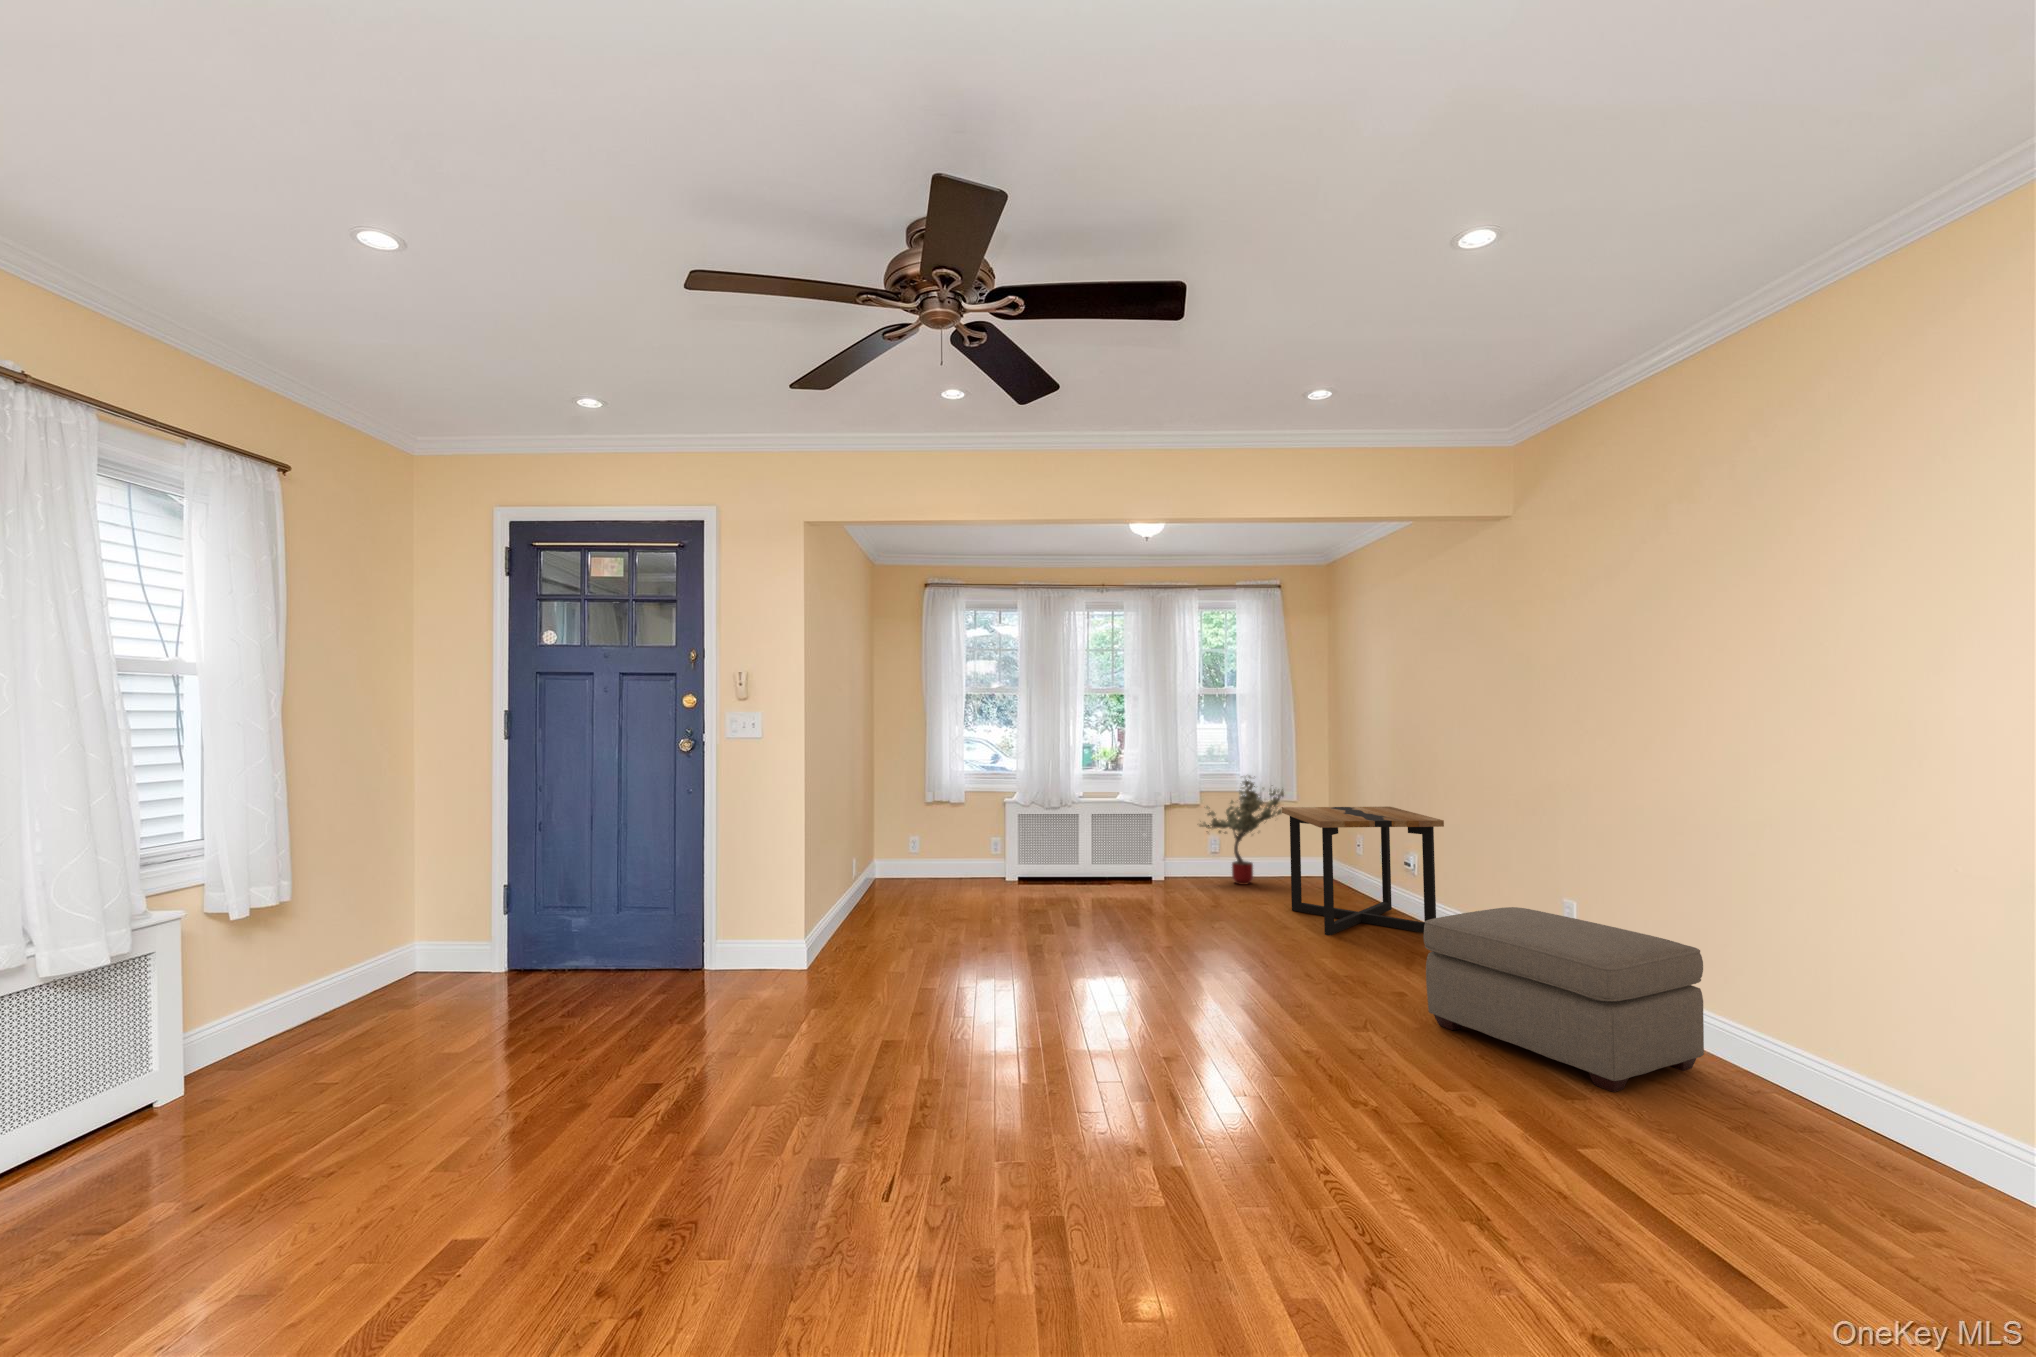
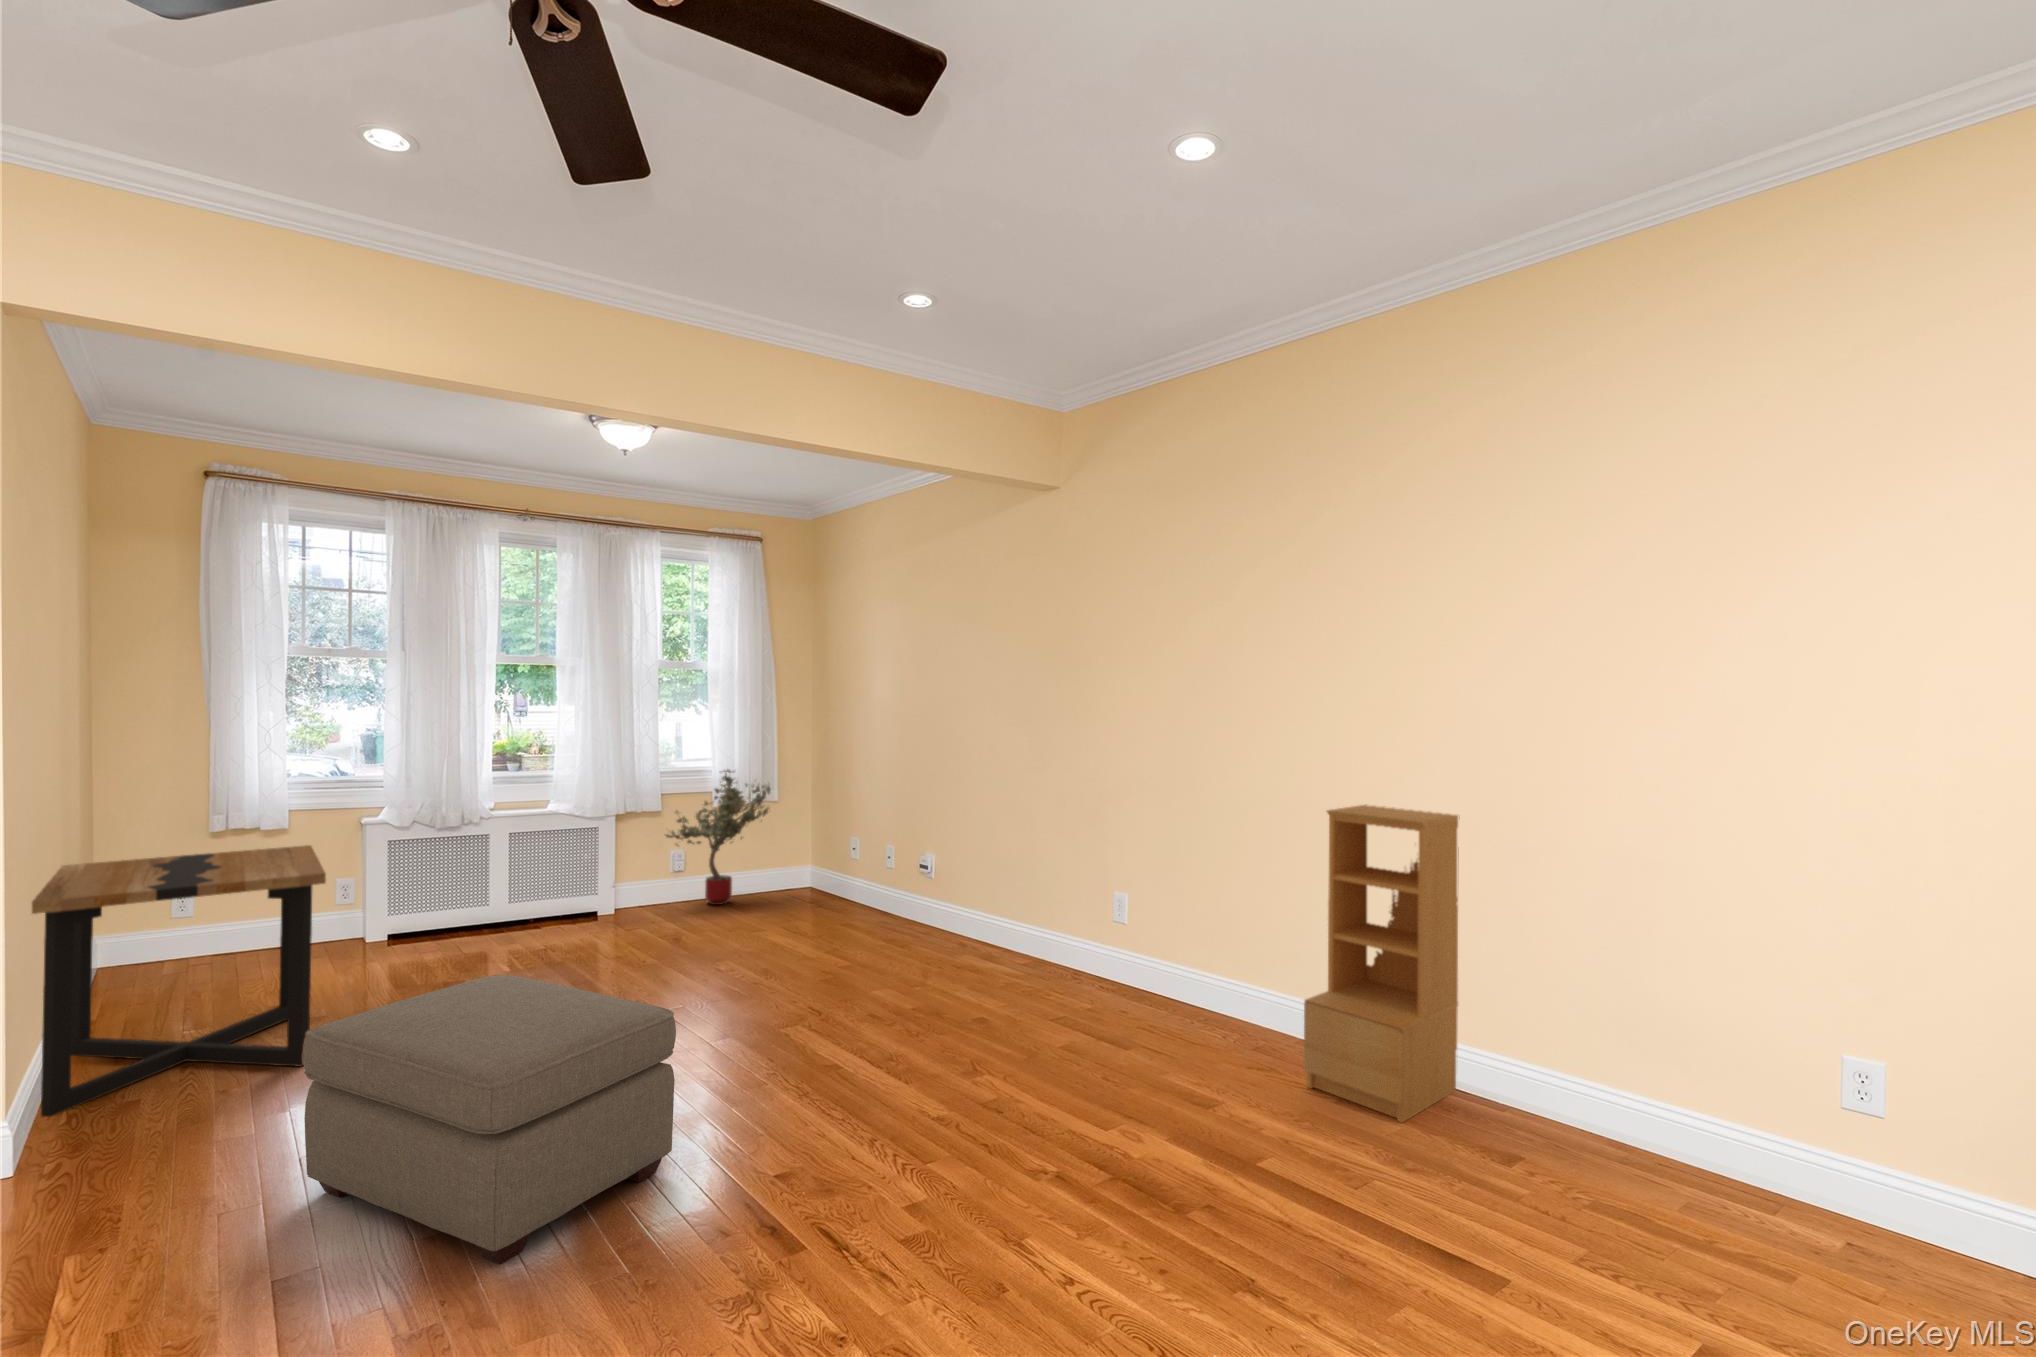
side table: present [1282,806,1444,935] -> present [32,845,326,1117]
bookshelf: none [1706,826,1949,1179] -> present [1304,805,1459,1122]
ottoman: present [1424,907,1704,1092] -> present [303,975,676,1264]

